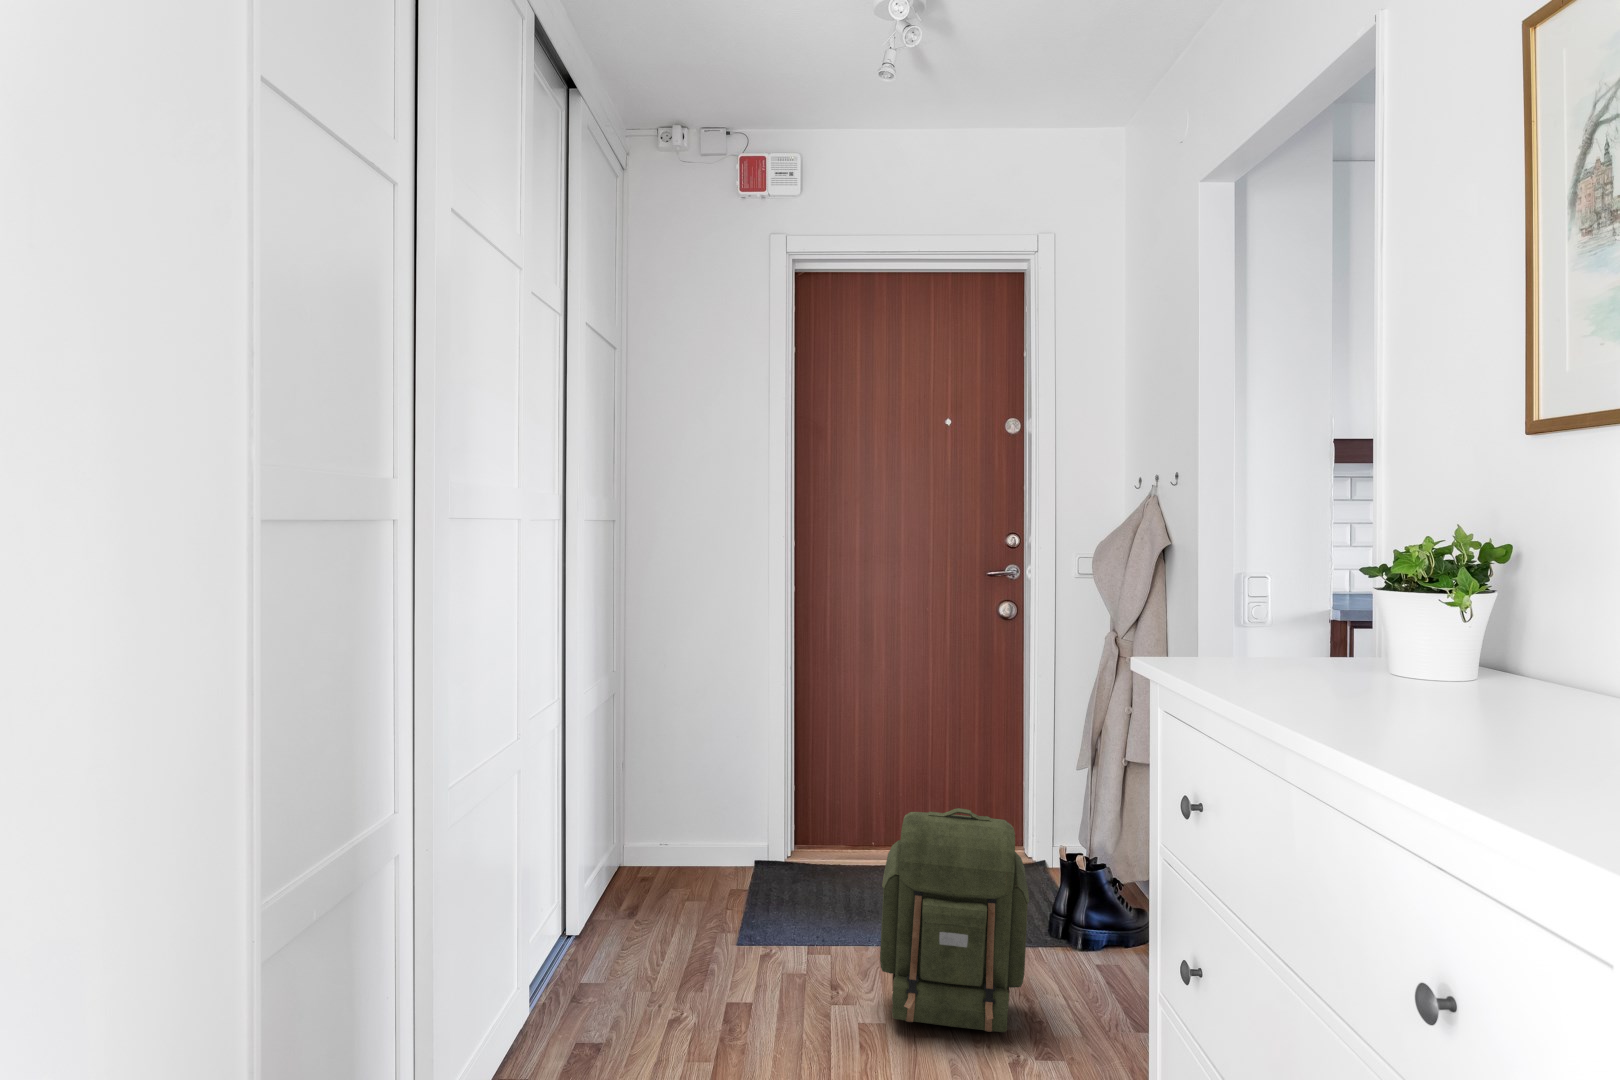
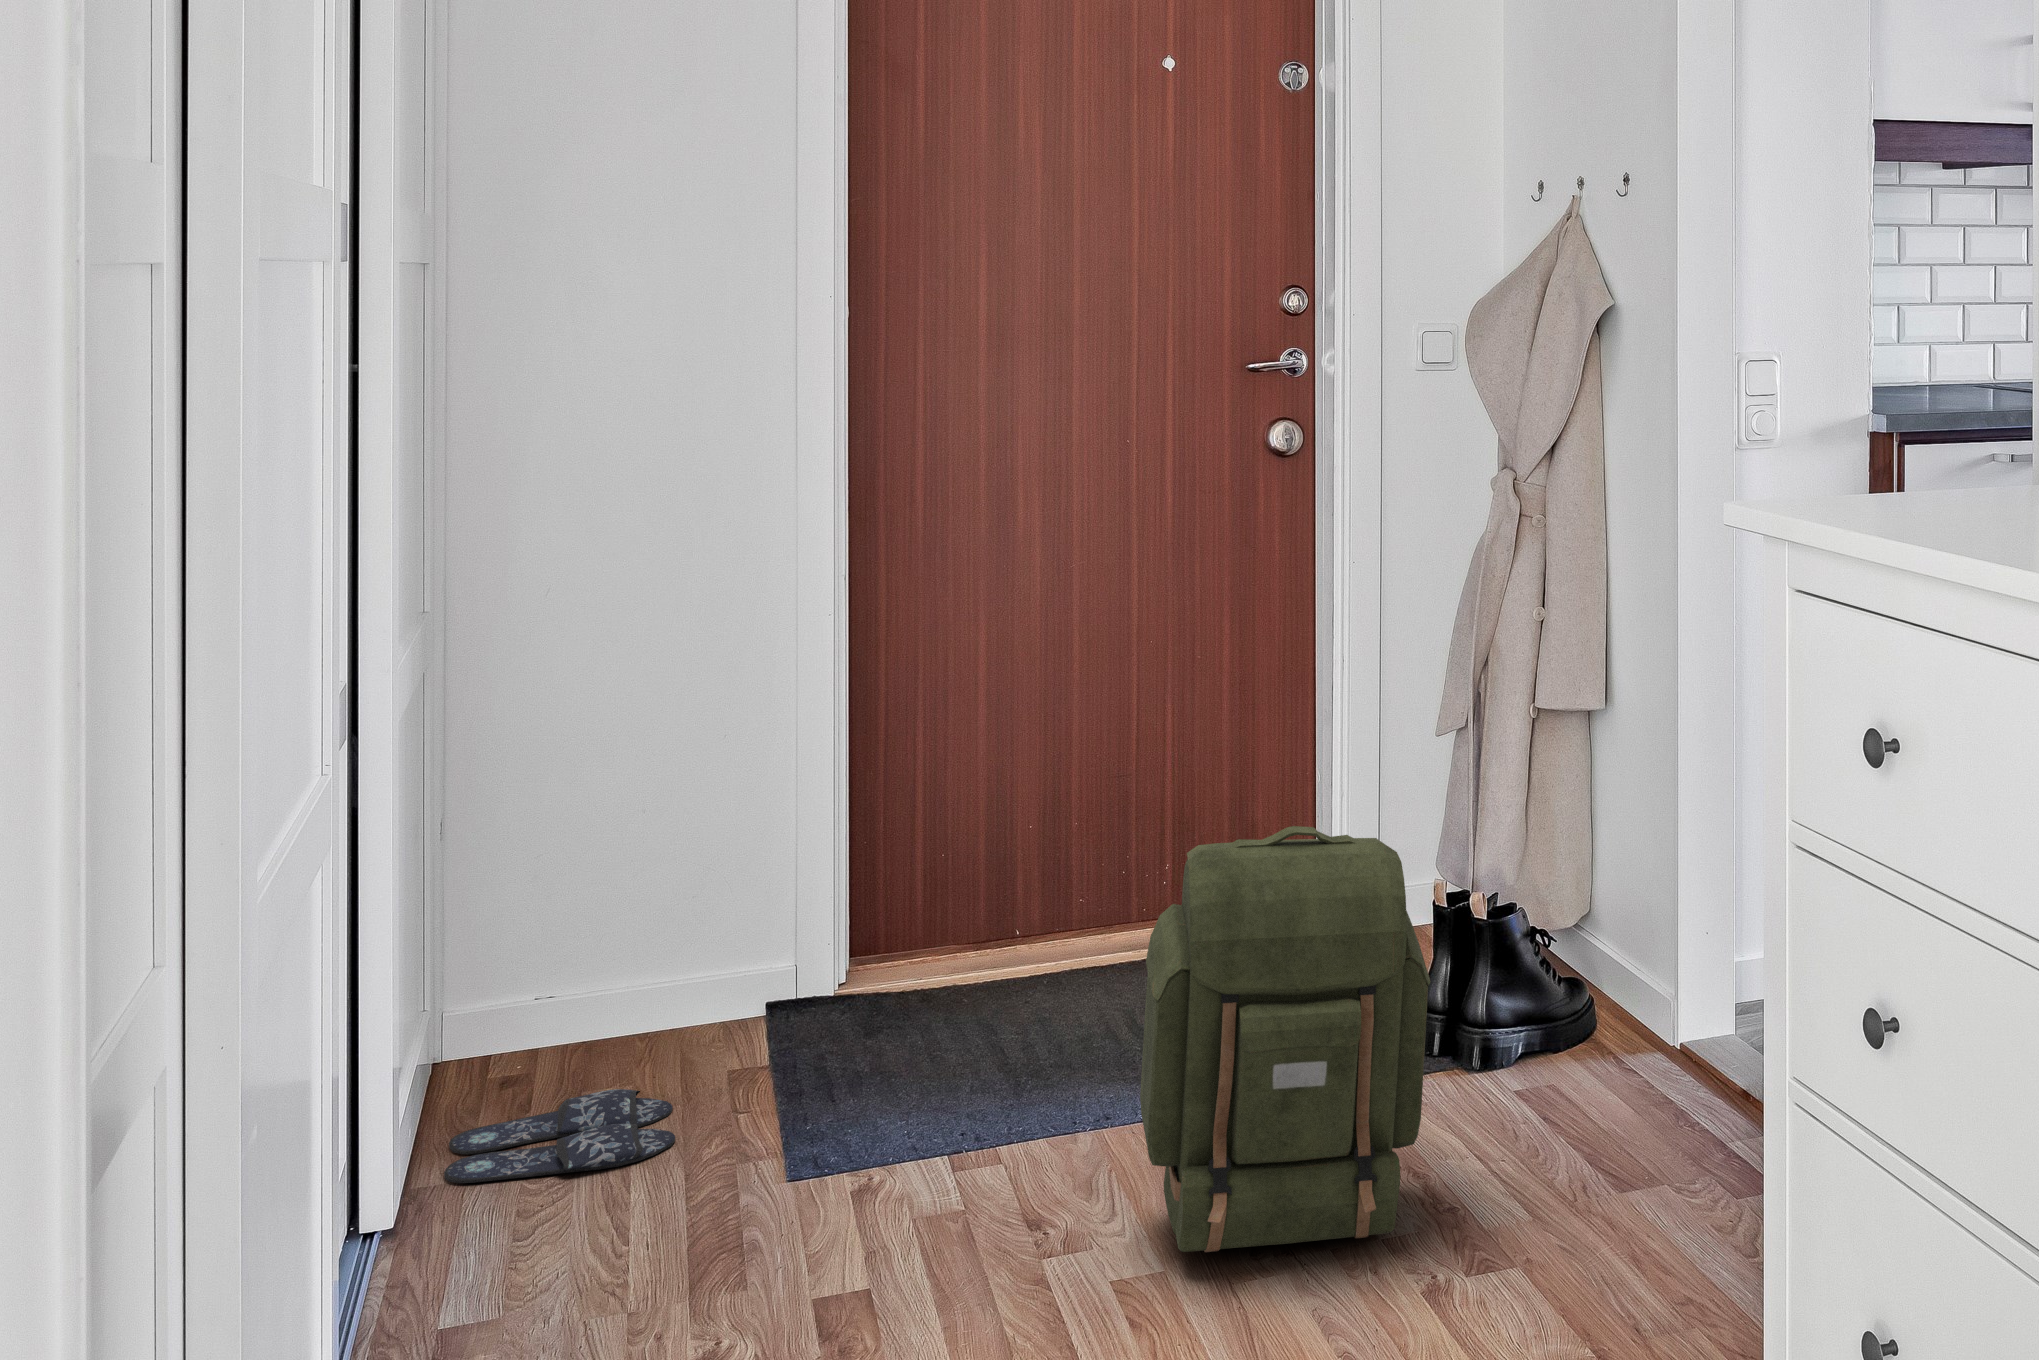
slippers: none [607,886,703,922] -> present [444,1089,675,1183]

